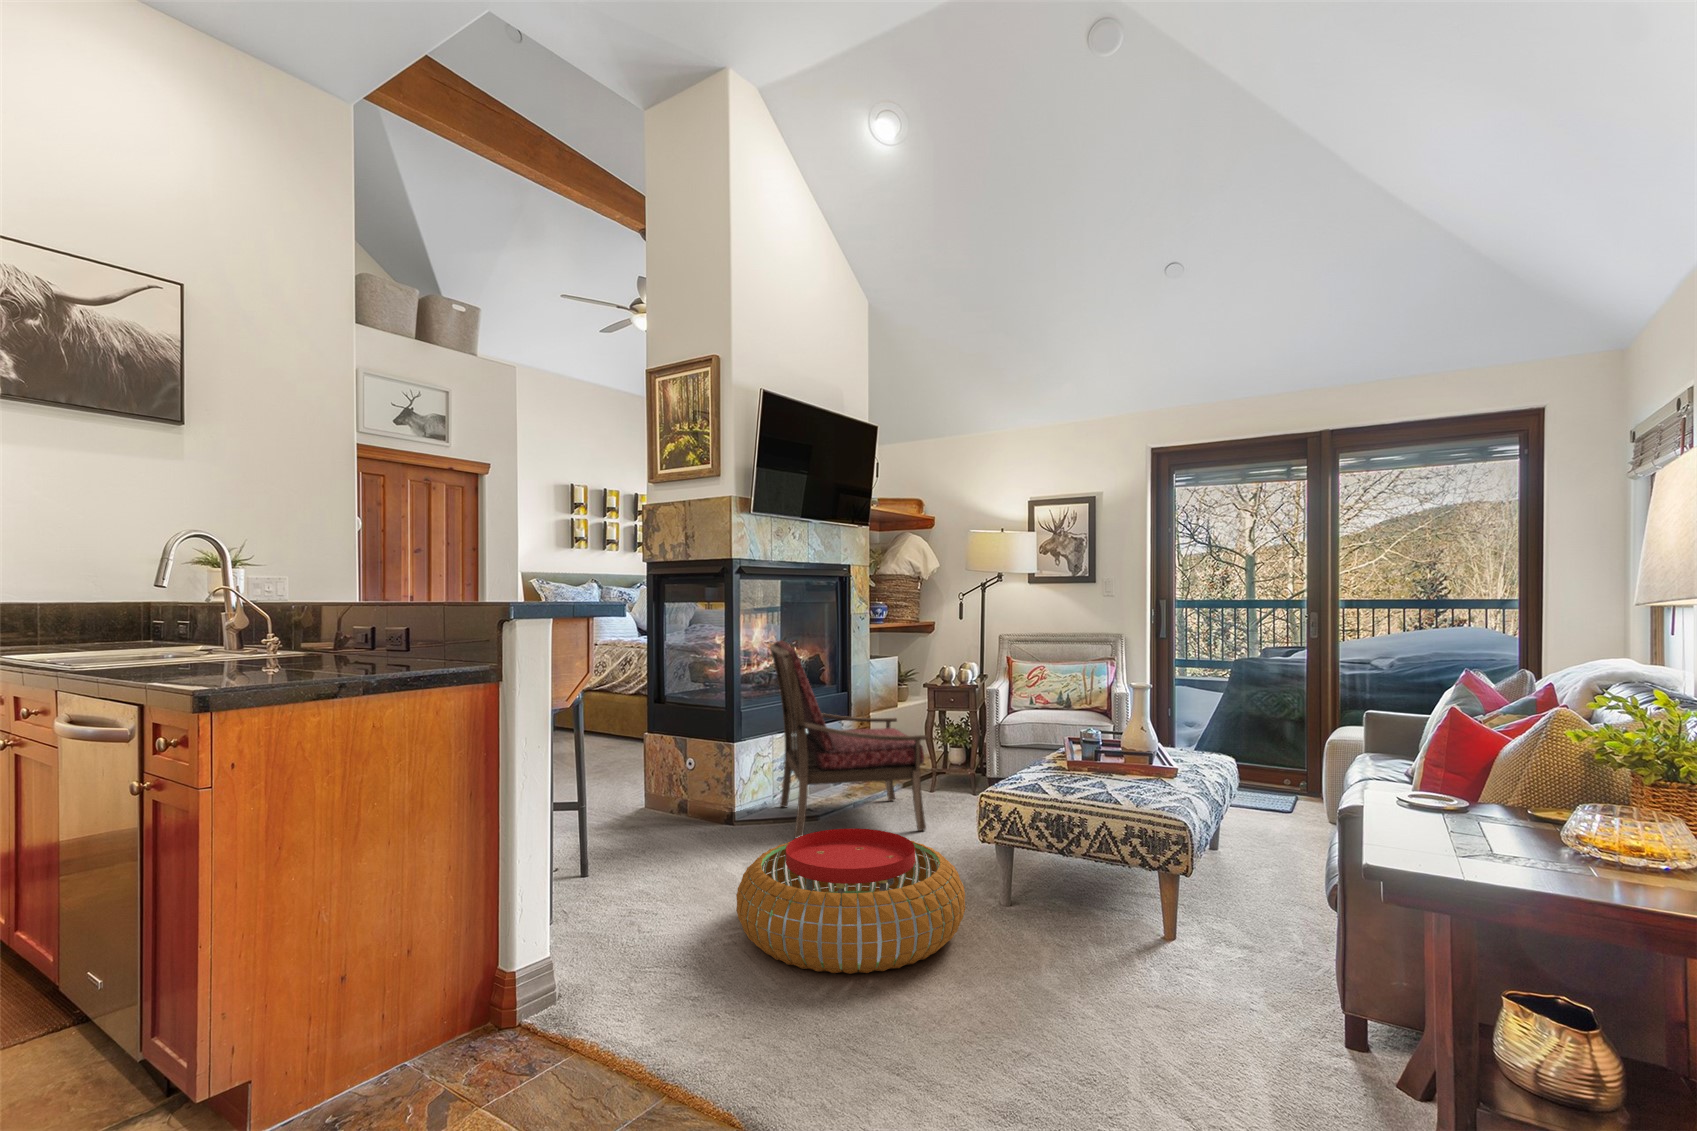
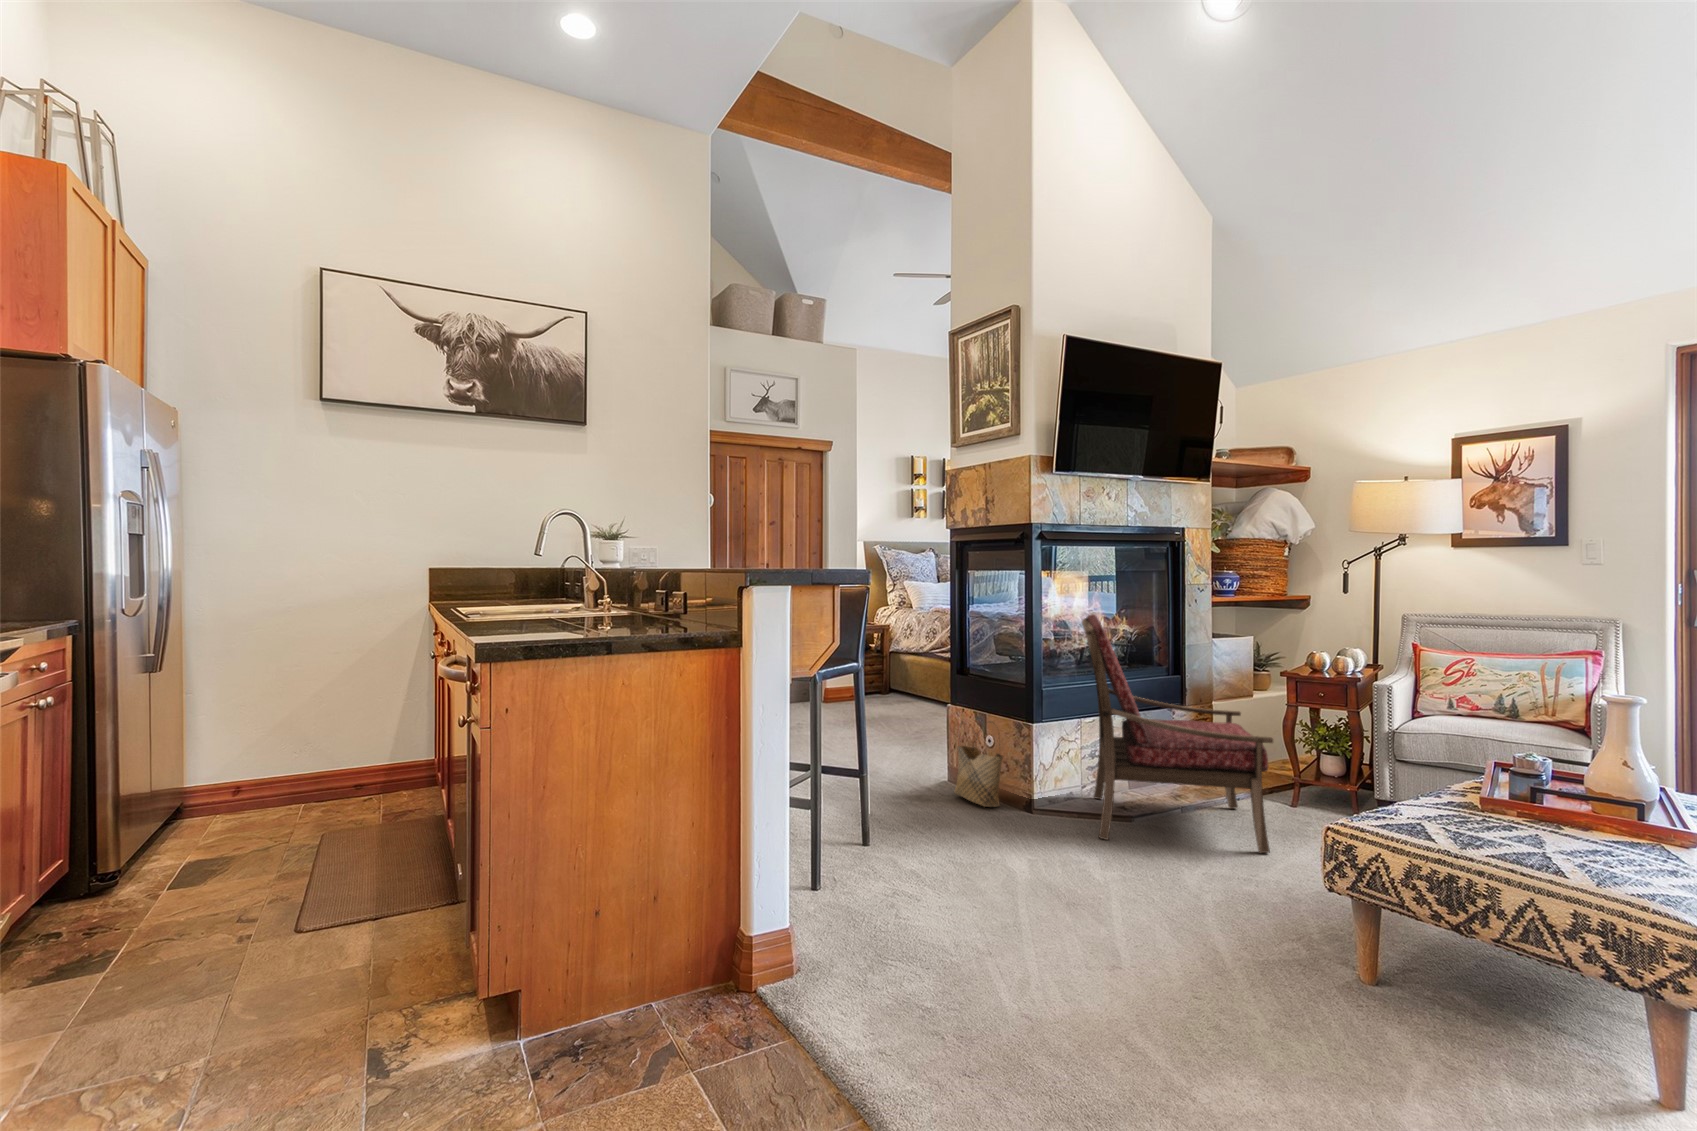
woven basket: none [654,745,704,827] -> present [954,722,1003,807]
pouf: present [736,829,965,974] -> none [994,841,1292,1035]

